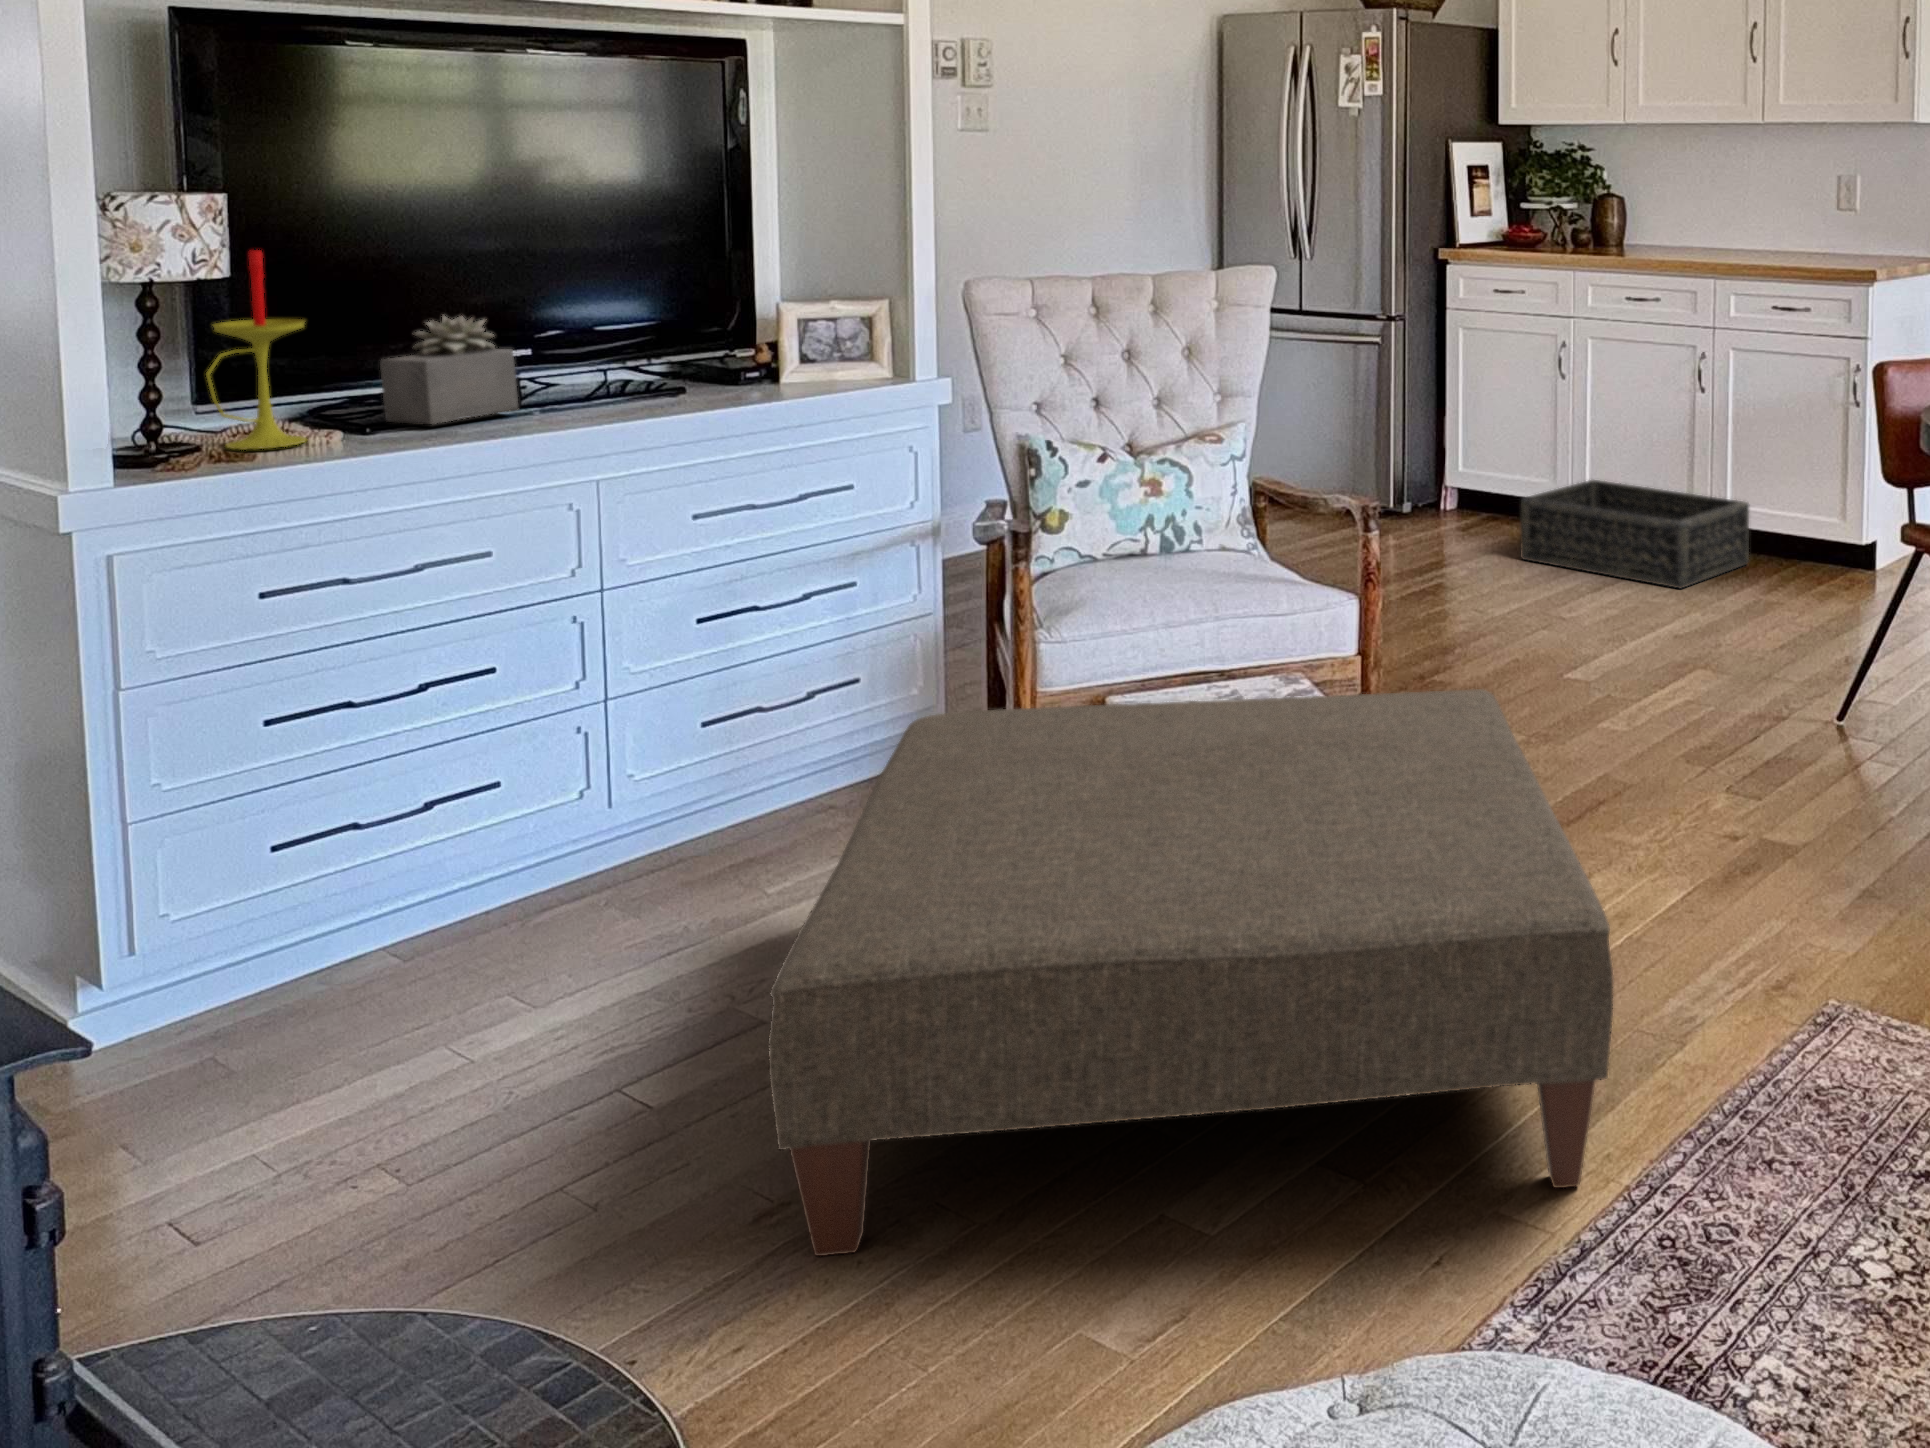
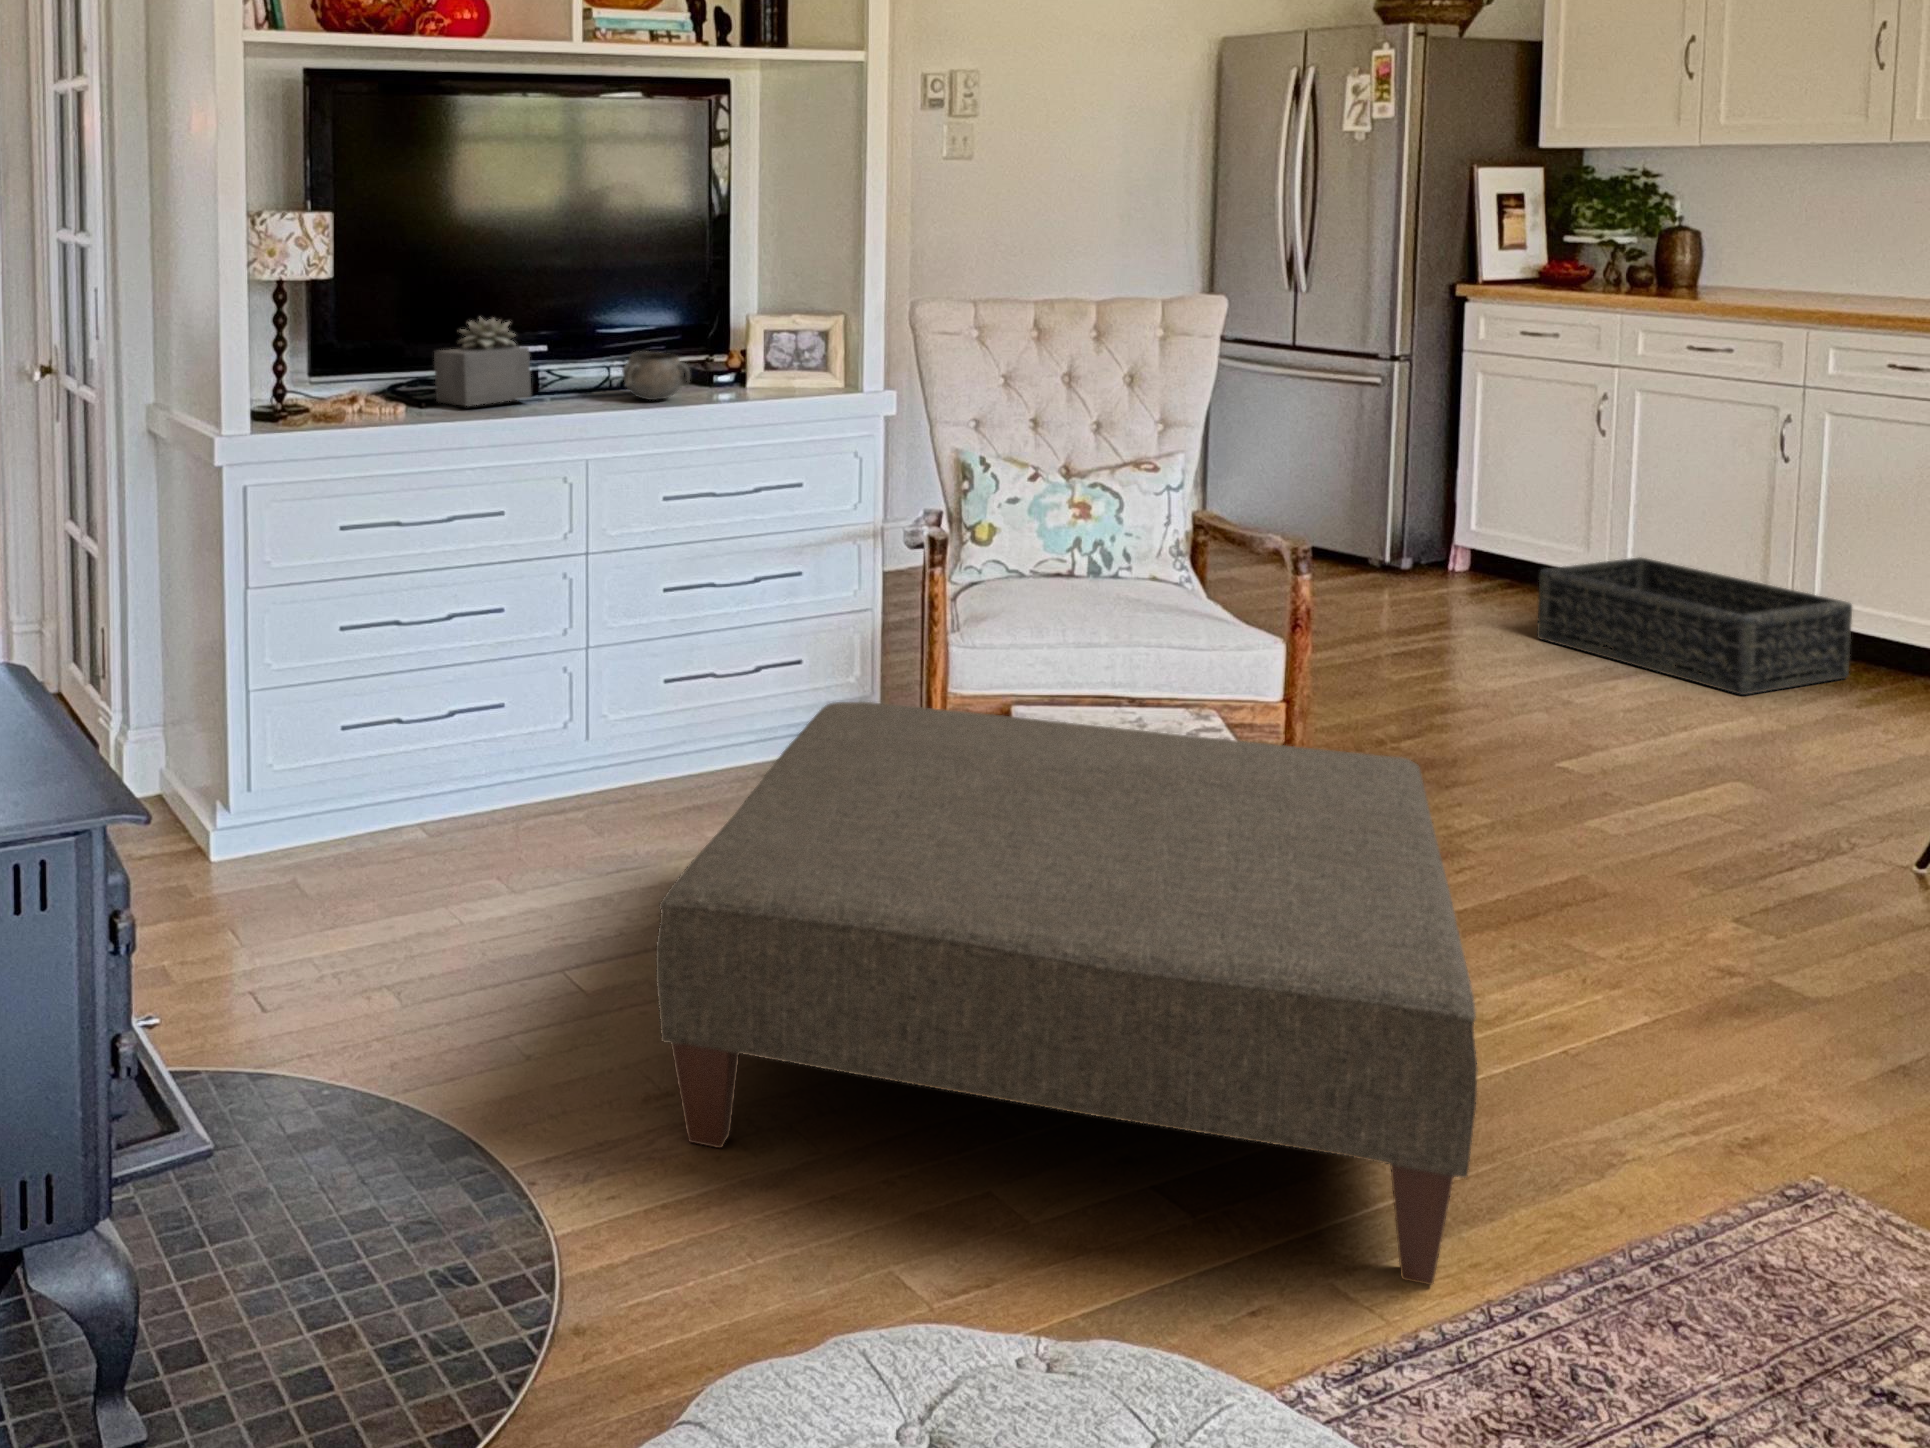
candle: present [206,250,307,450] -> none [314,256,383,417]
decorative bowl: none [636,347,720,402] -> present [622,352,690,400]

